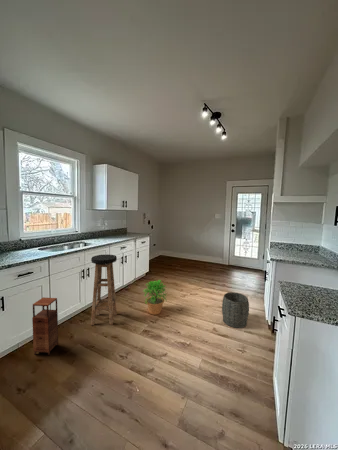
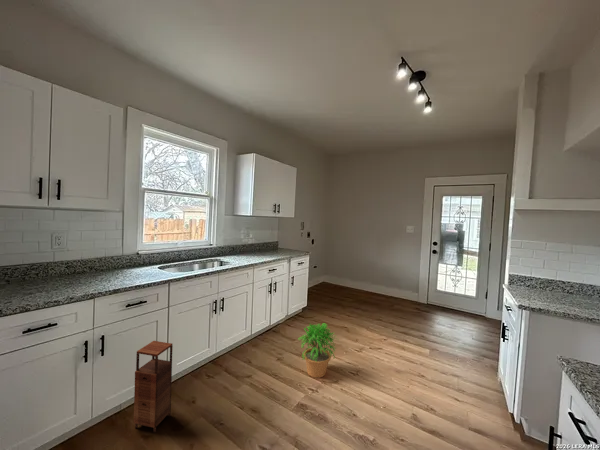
bar stool: present [91,254,117,325] -> none [221,280,263,389]
woven basket: present [222,292,249,328] -> none [426,354,475,420]

